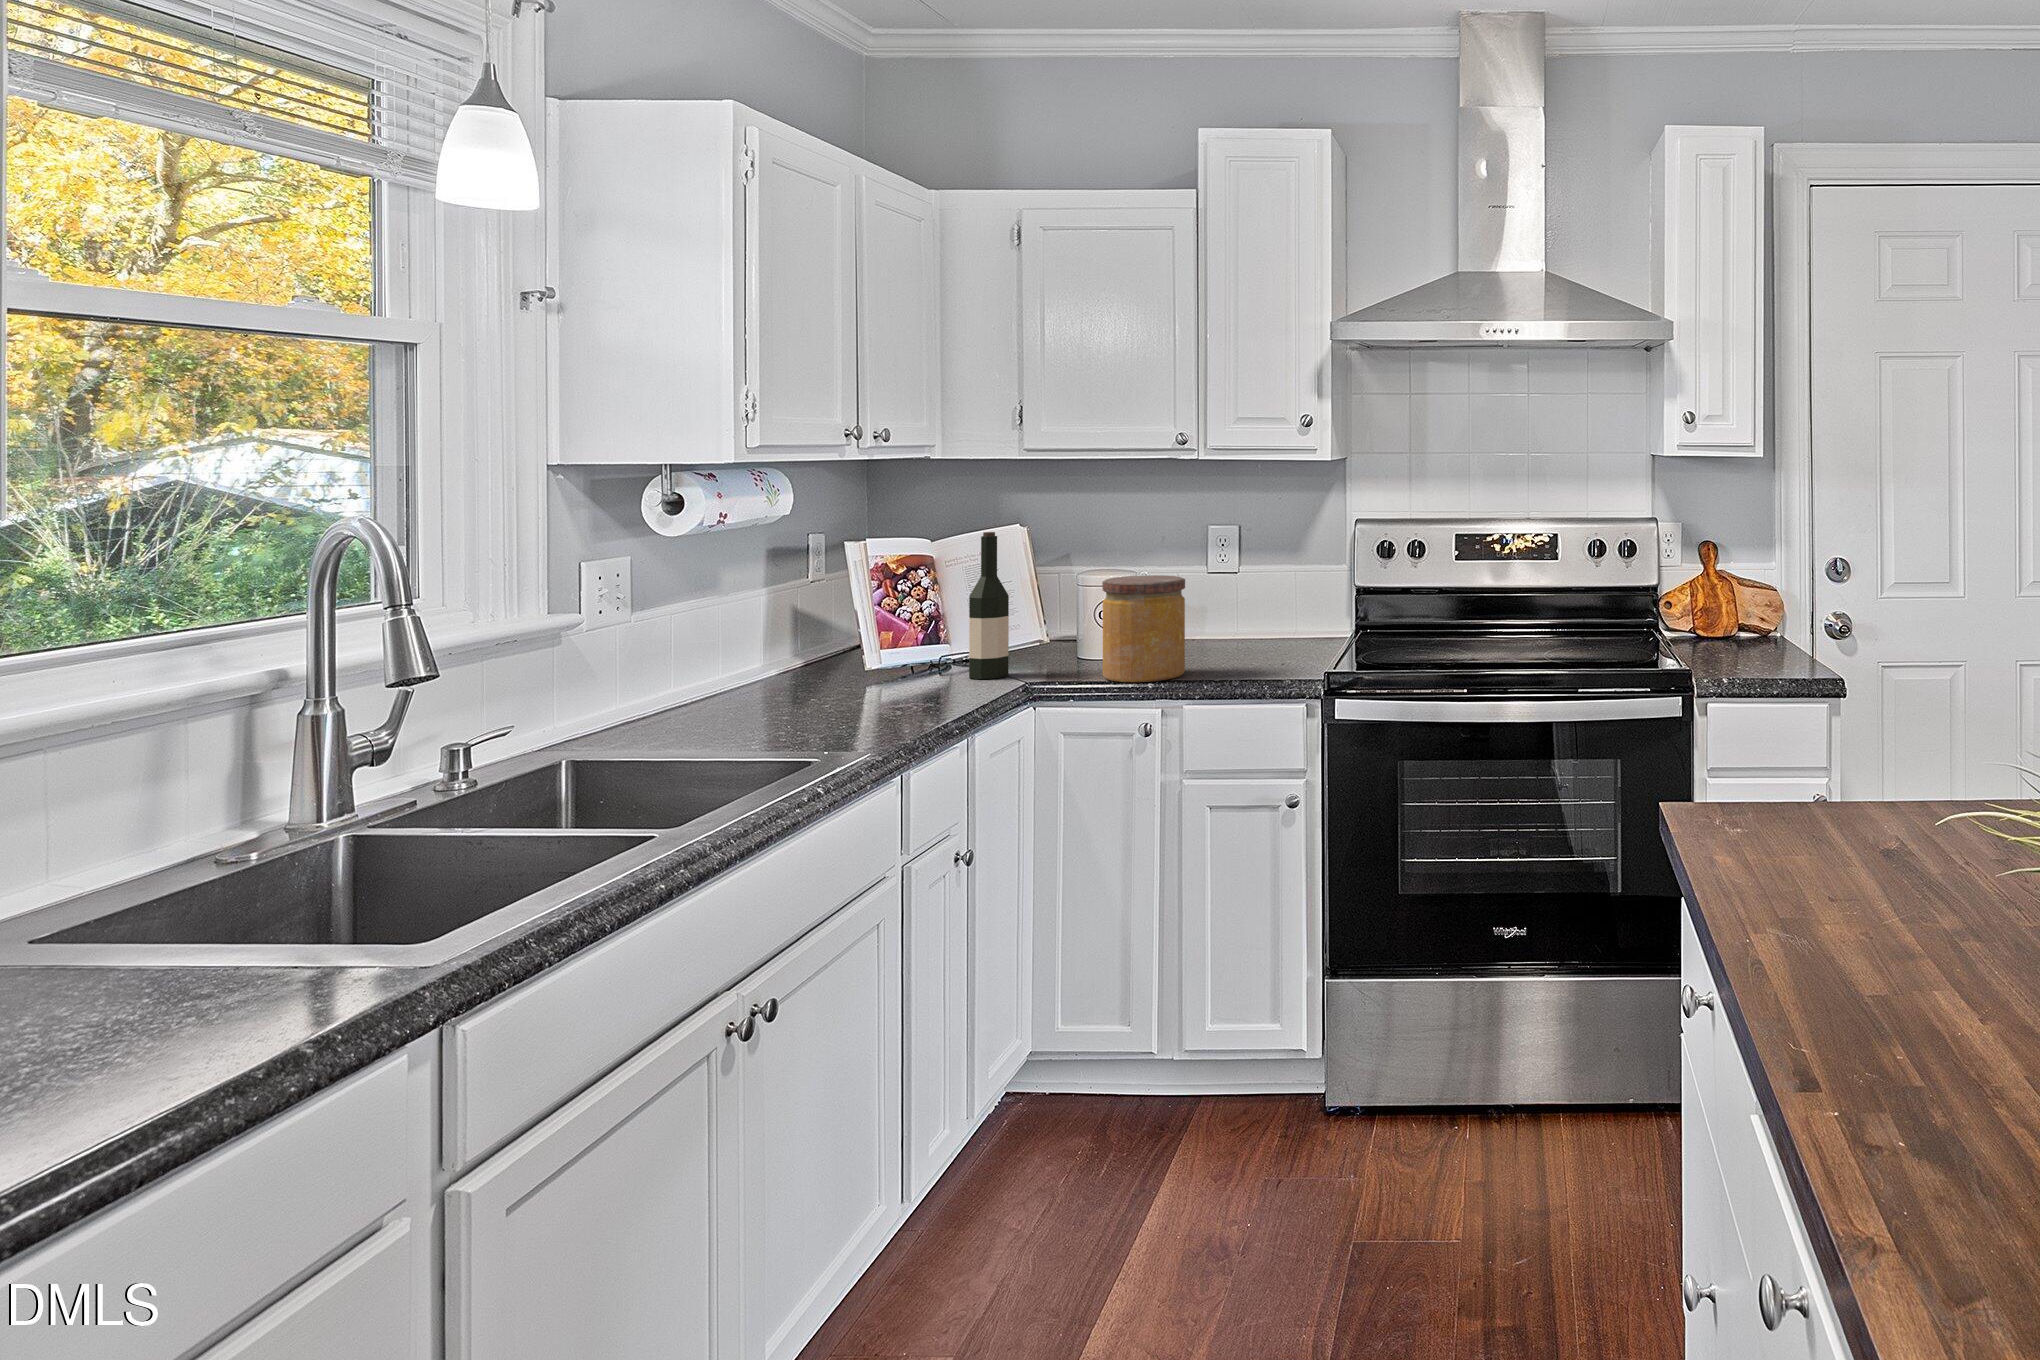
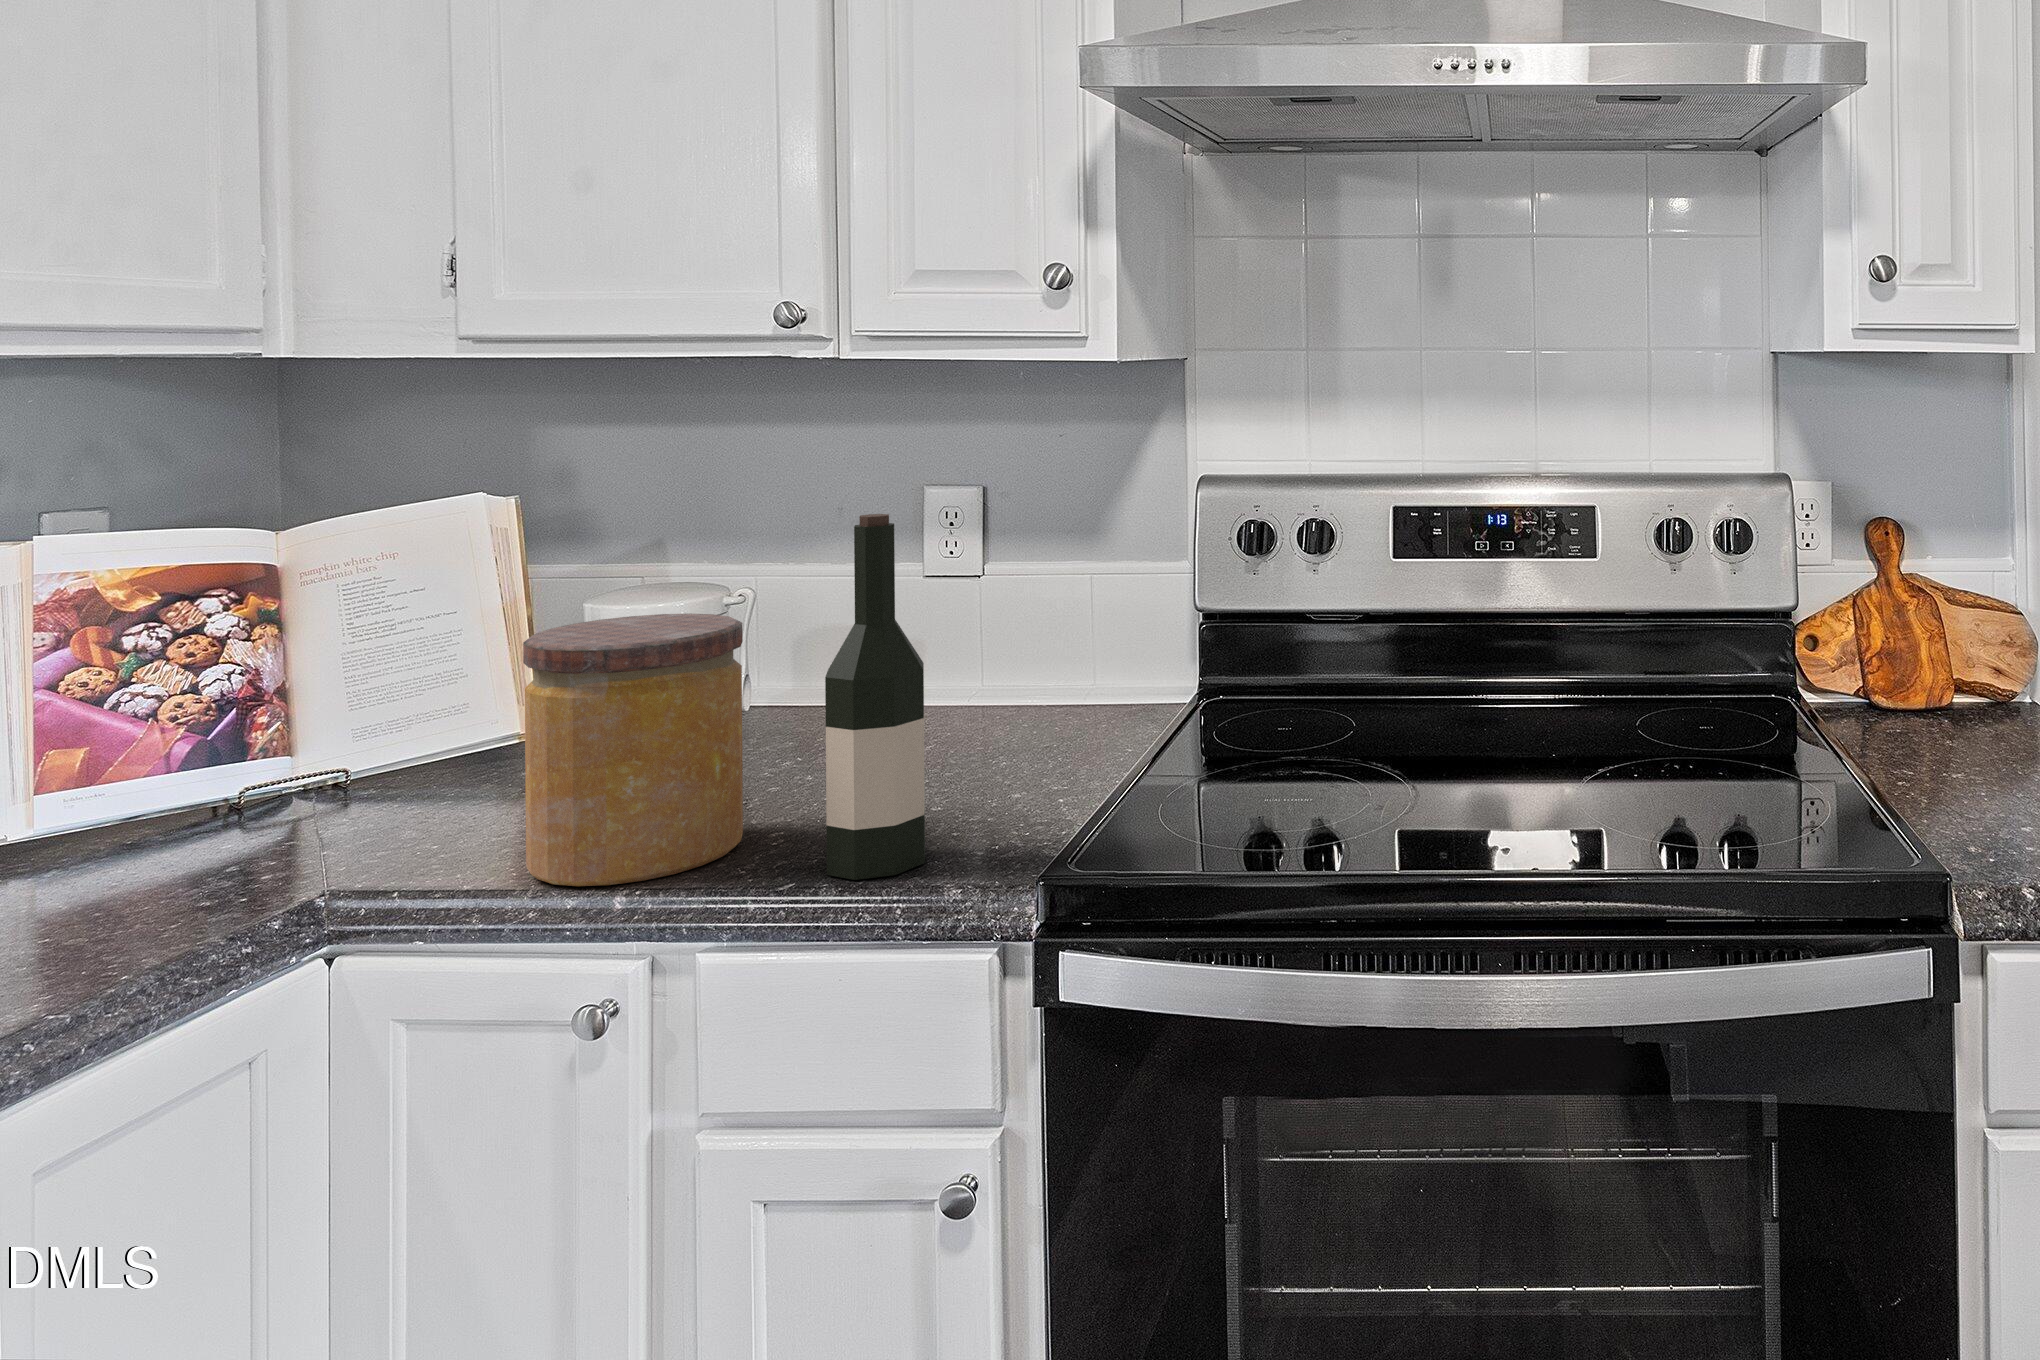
wine bottle: present [969,532,1009,679] -> present [825,514,925,880]

